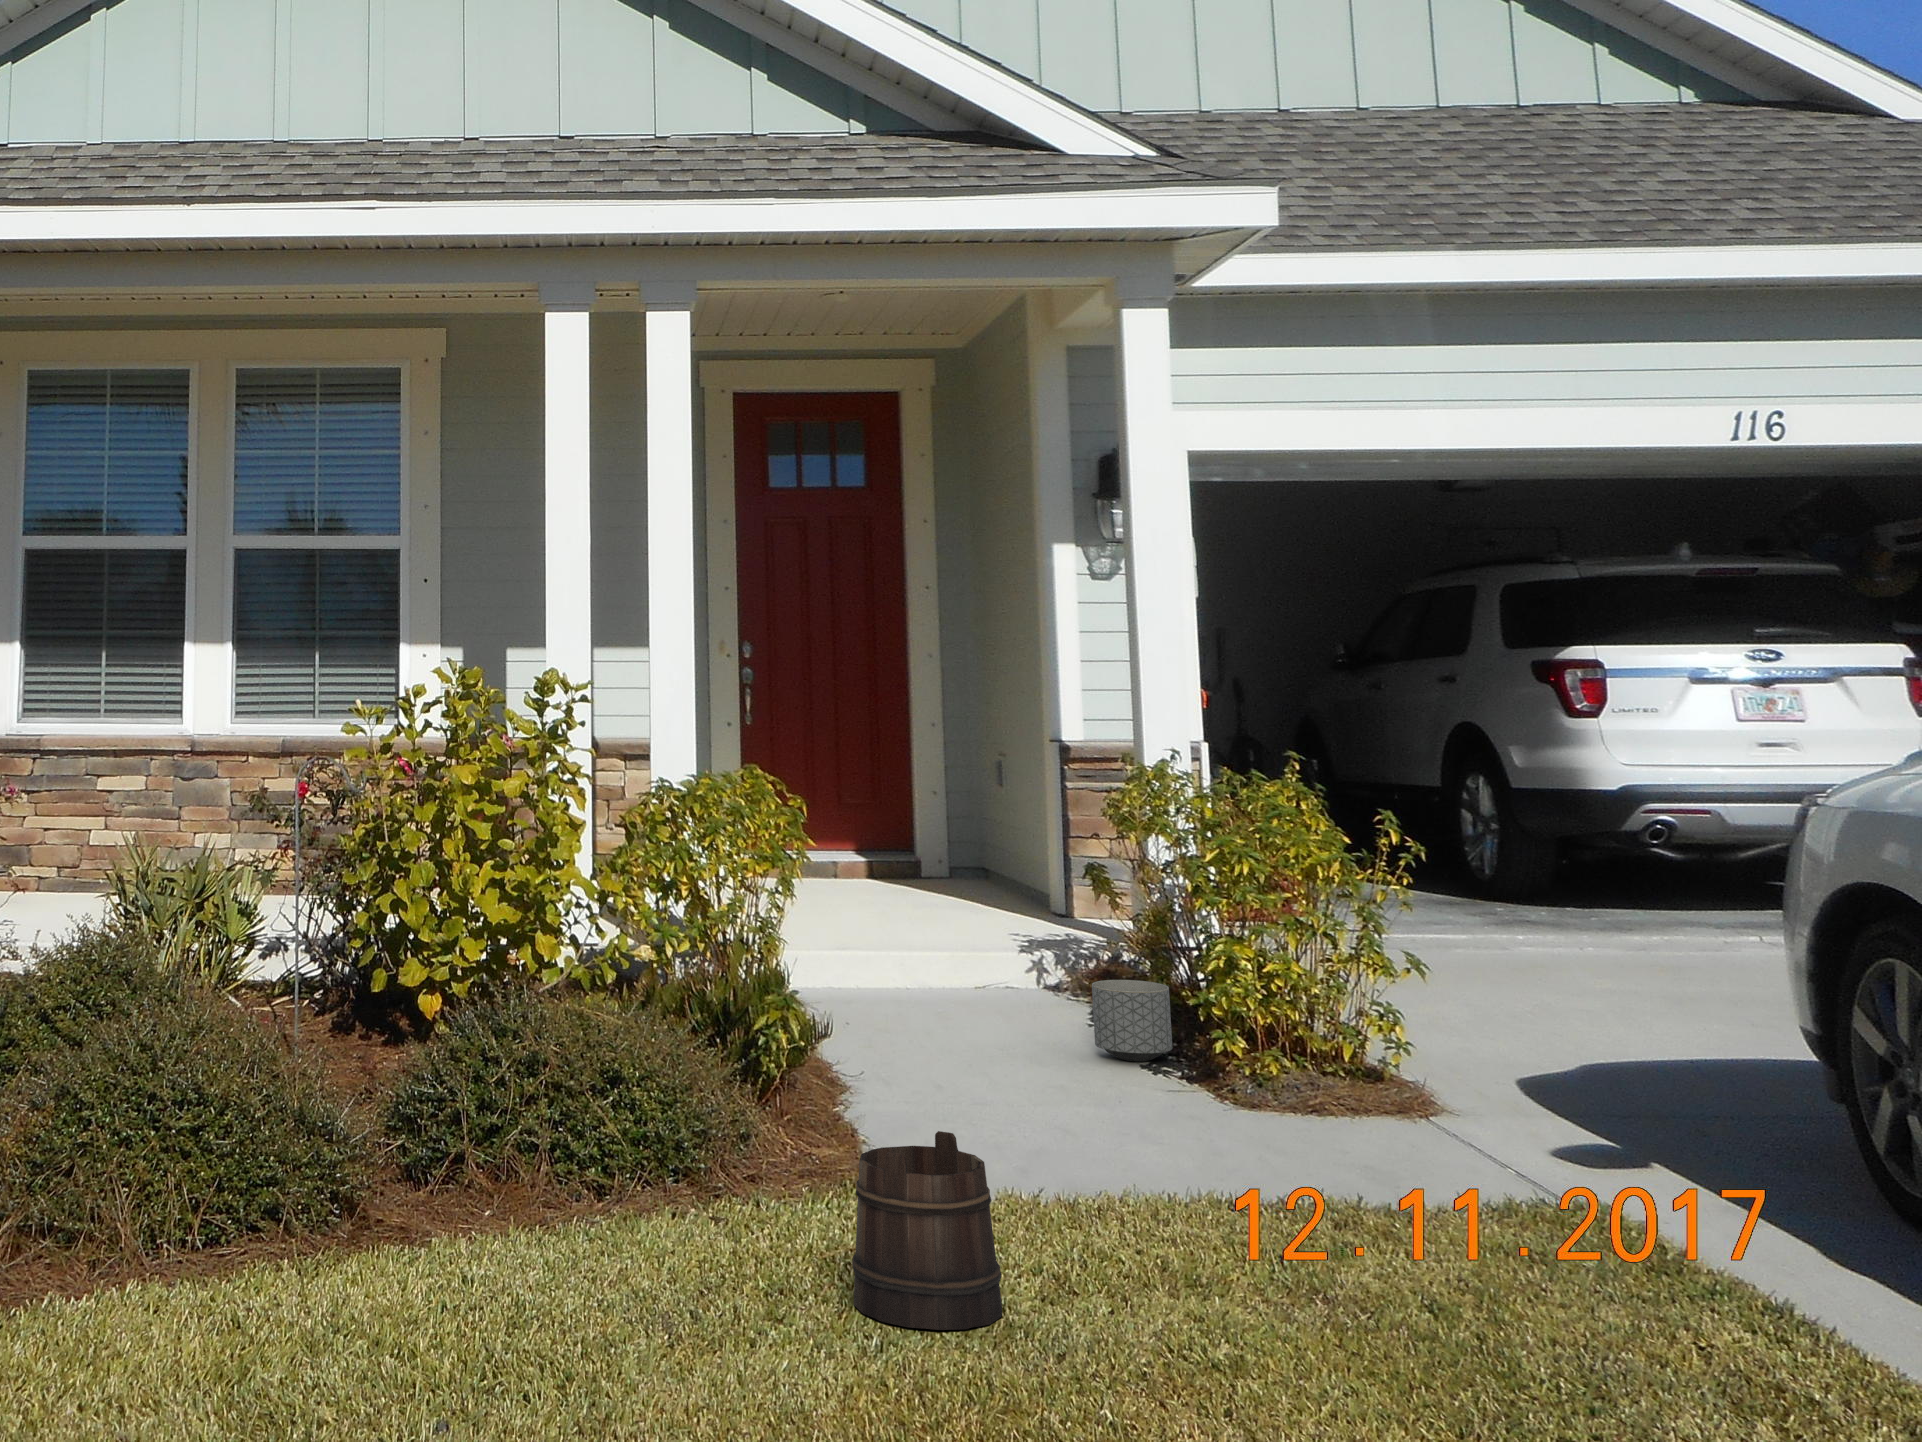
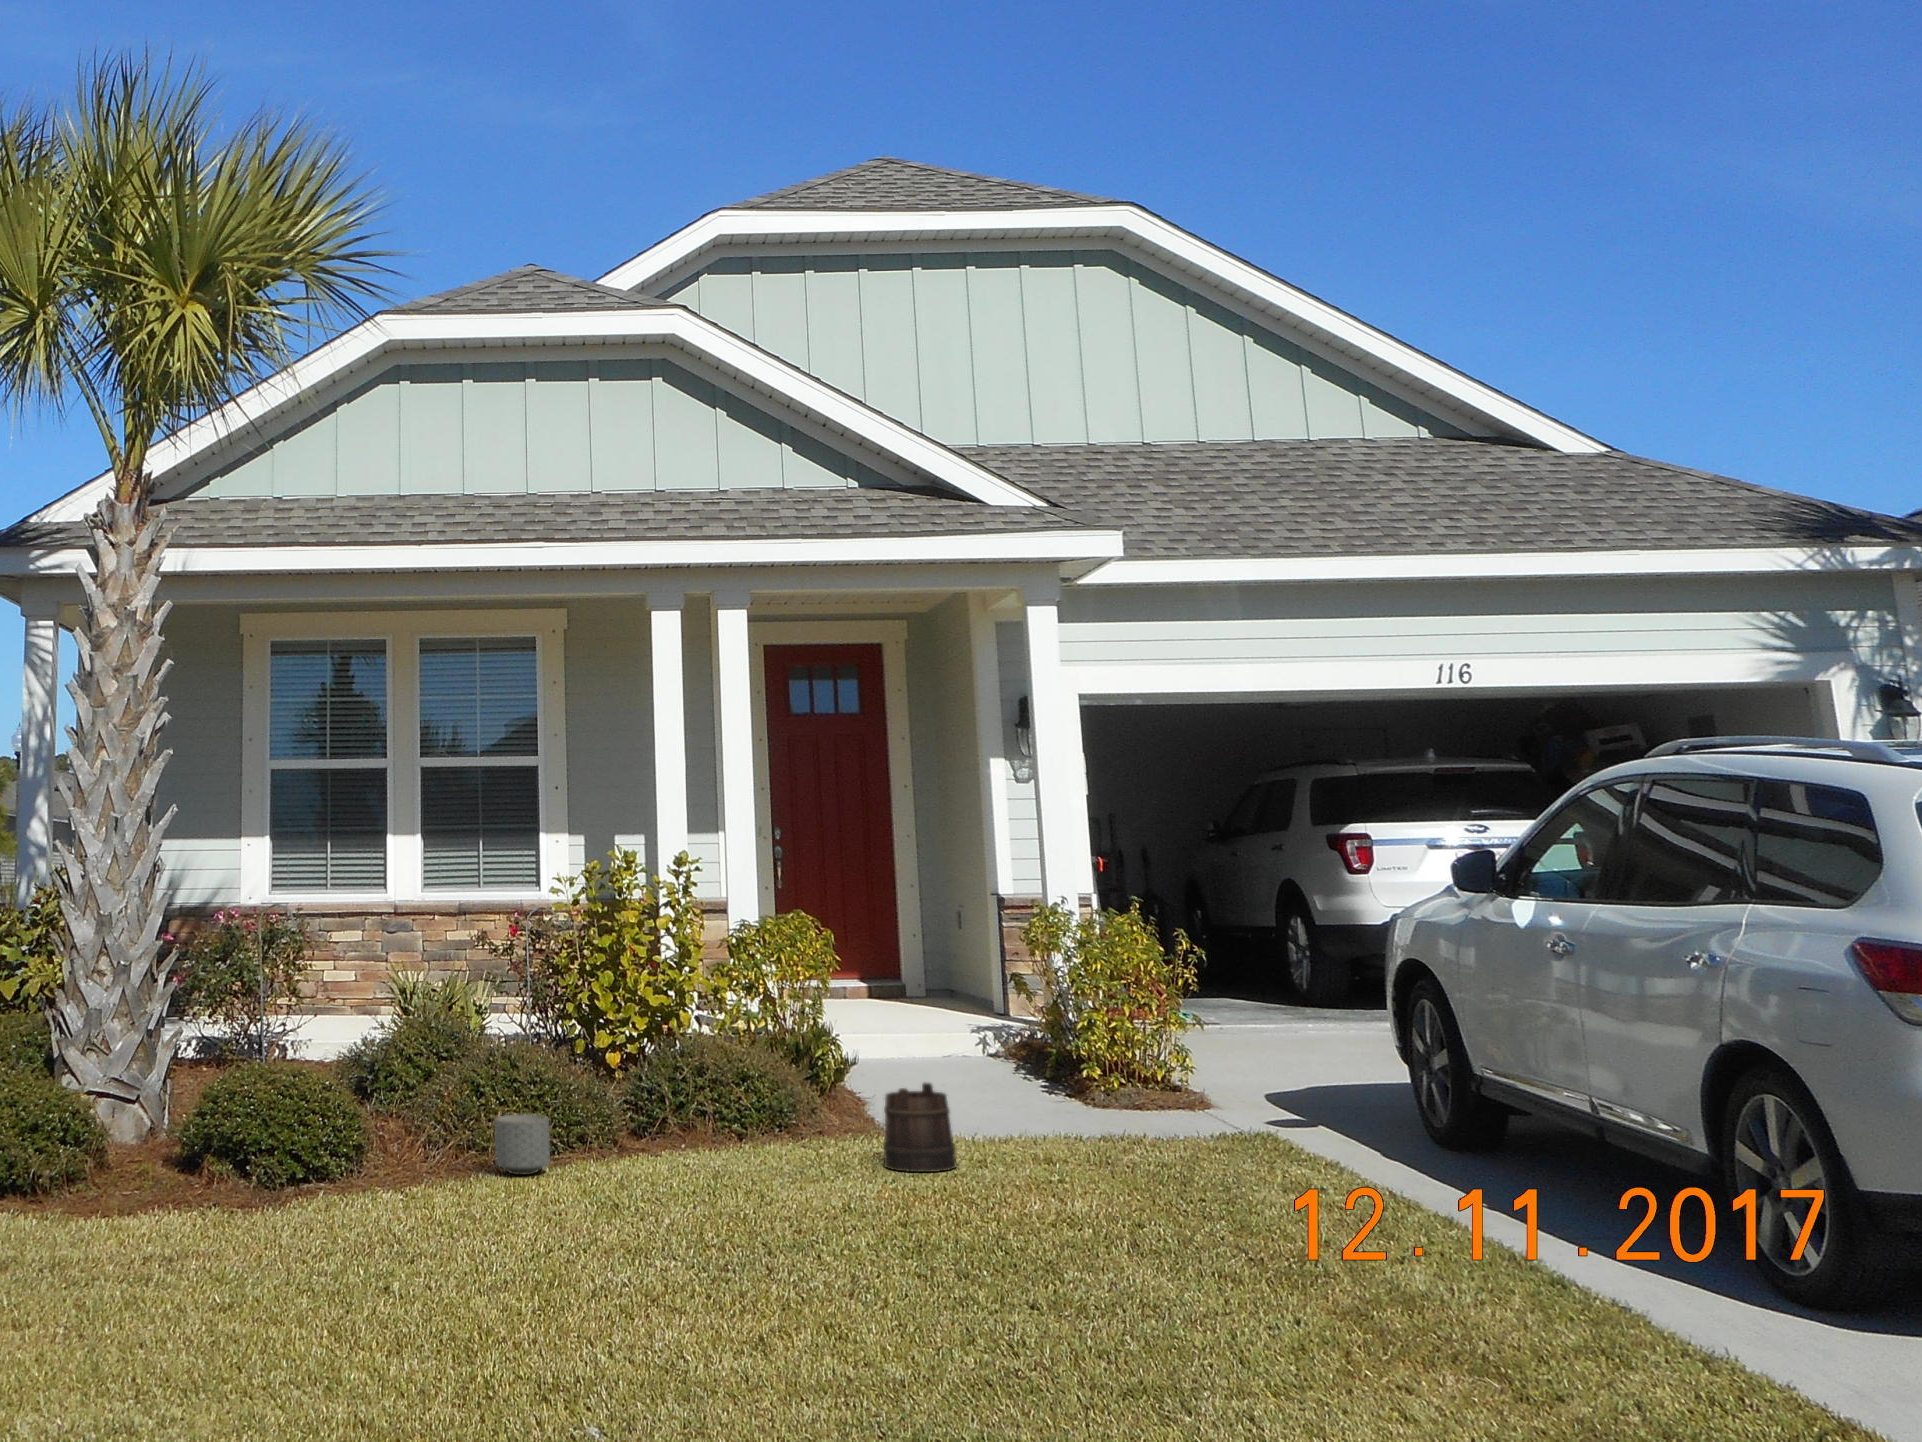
planter: present [1092,980,1172,1061] -> present [495,1114,550,1175]

